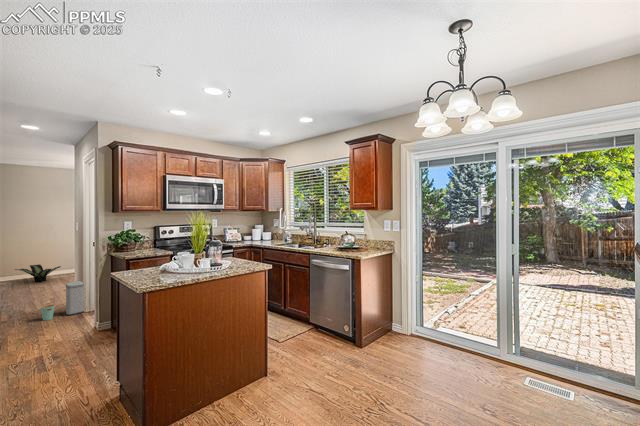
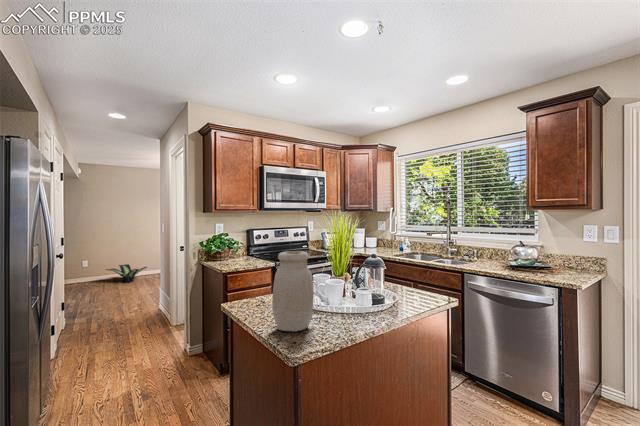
jar: none [137,234,163,278] -> present [272,251,314,331]
trash can: present [41,281,84,320] -> none [128,290,171,335]

